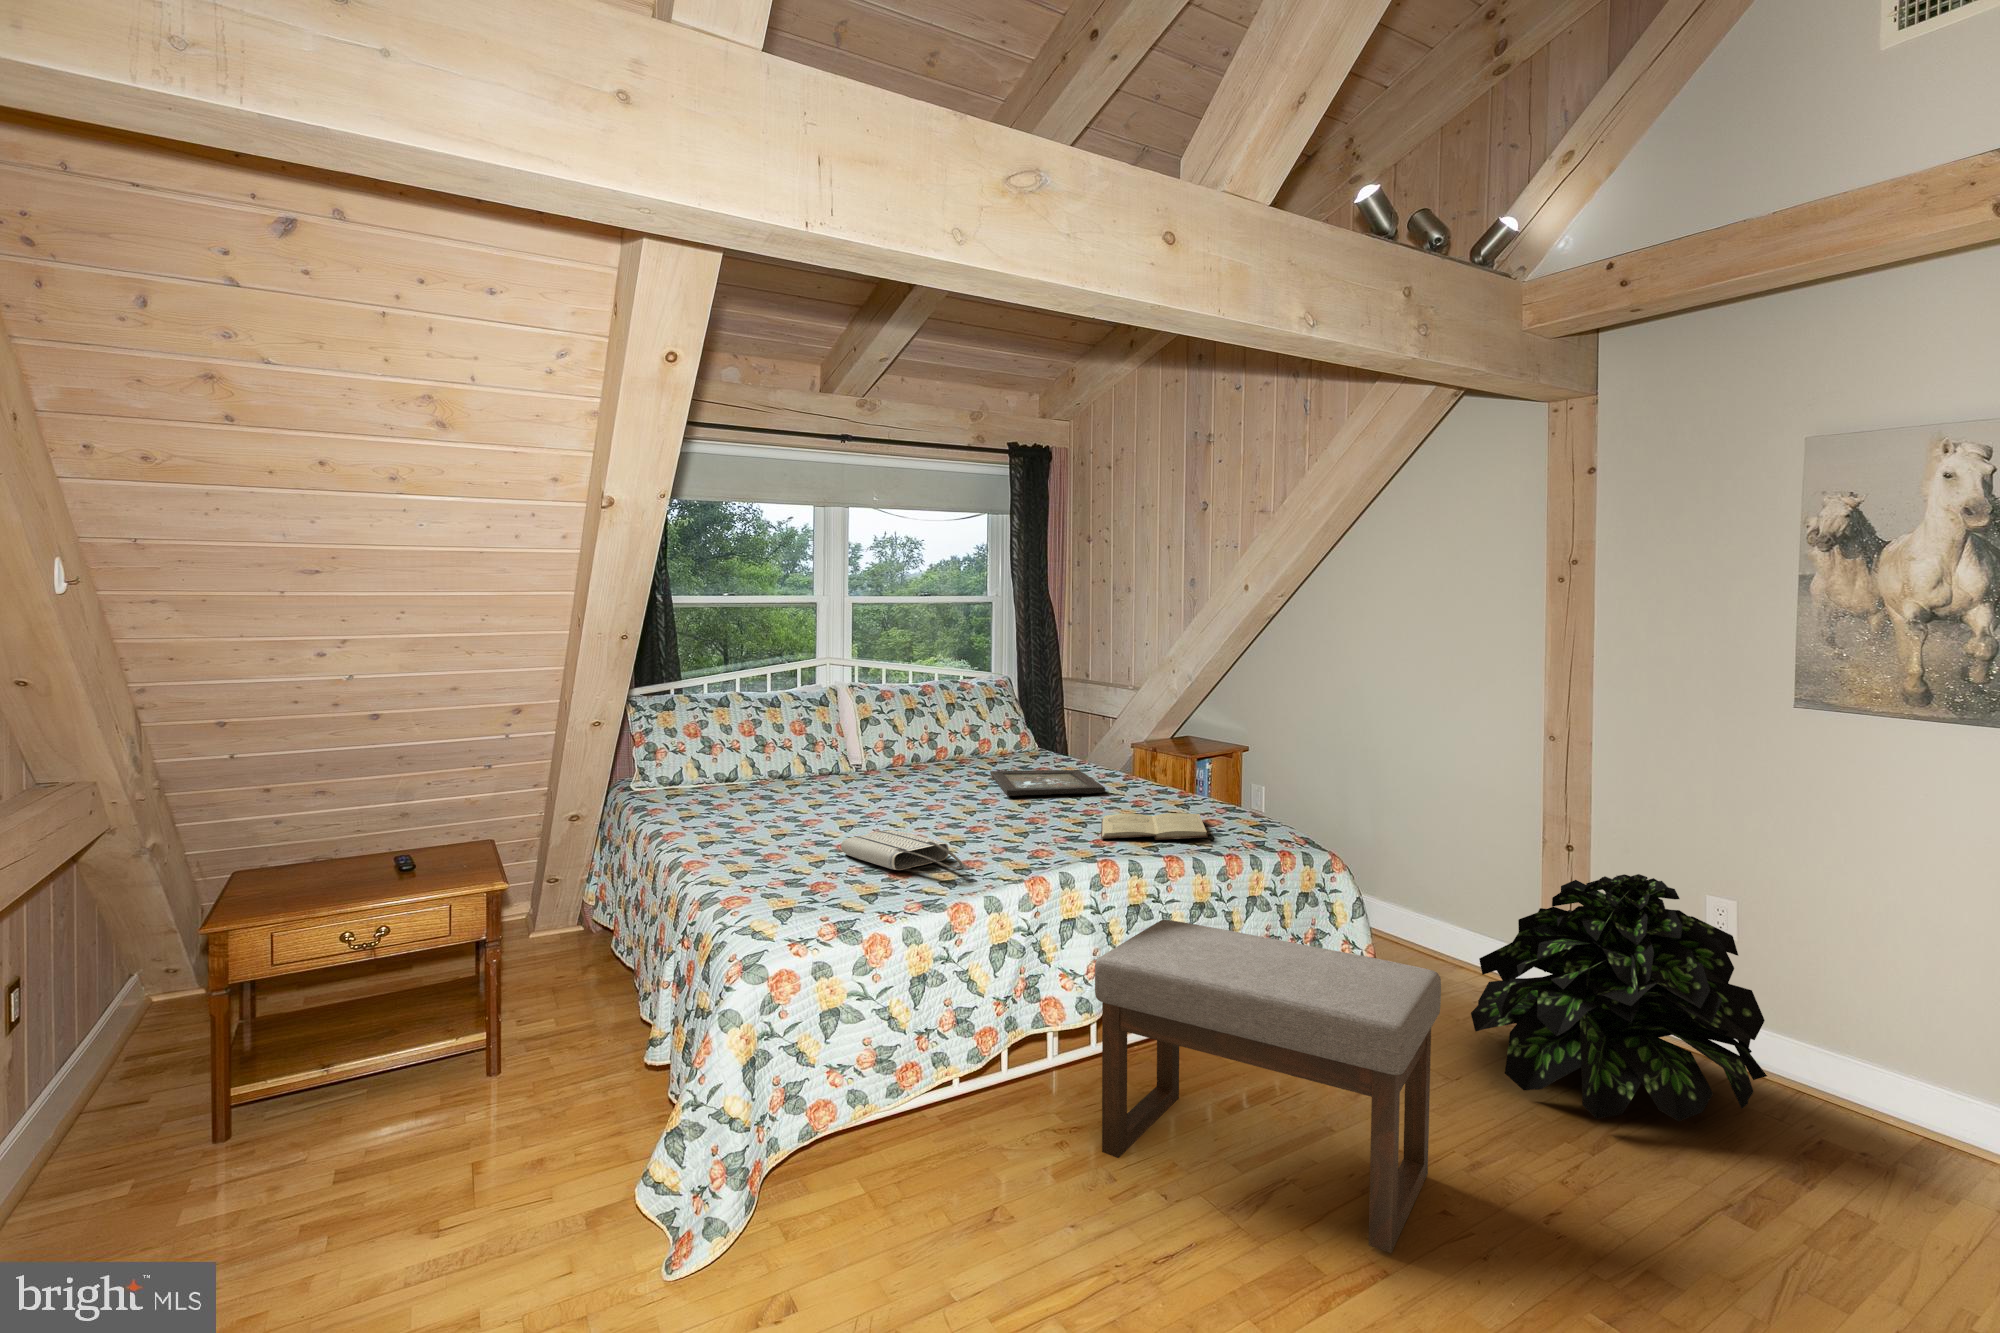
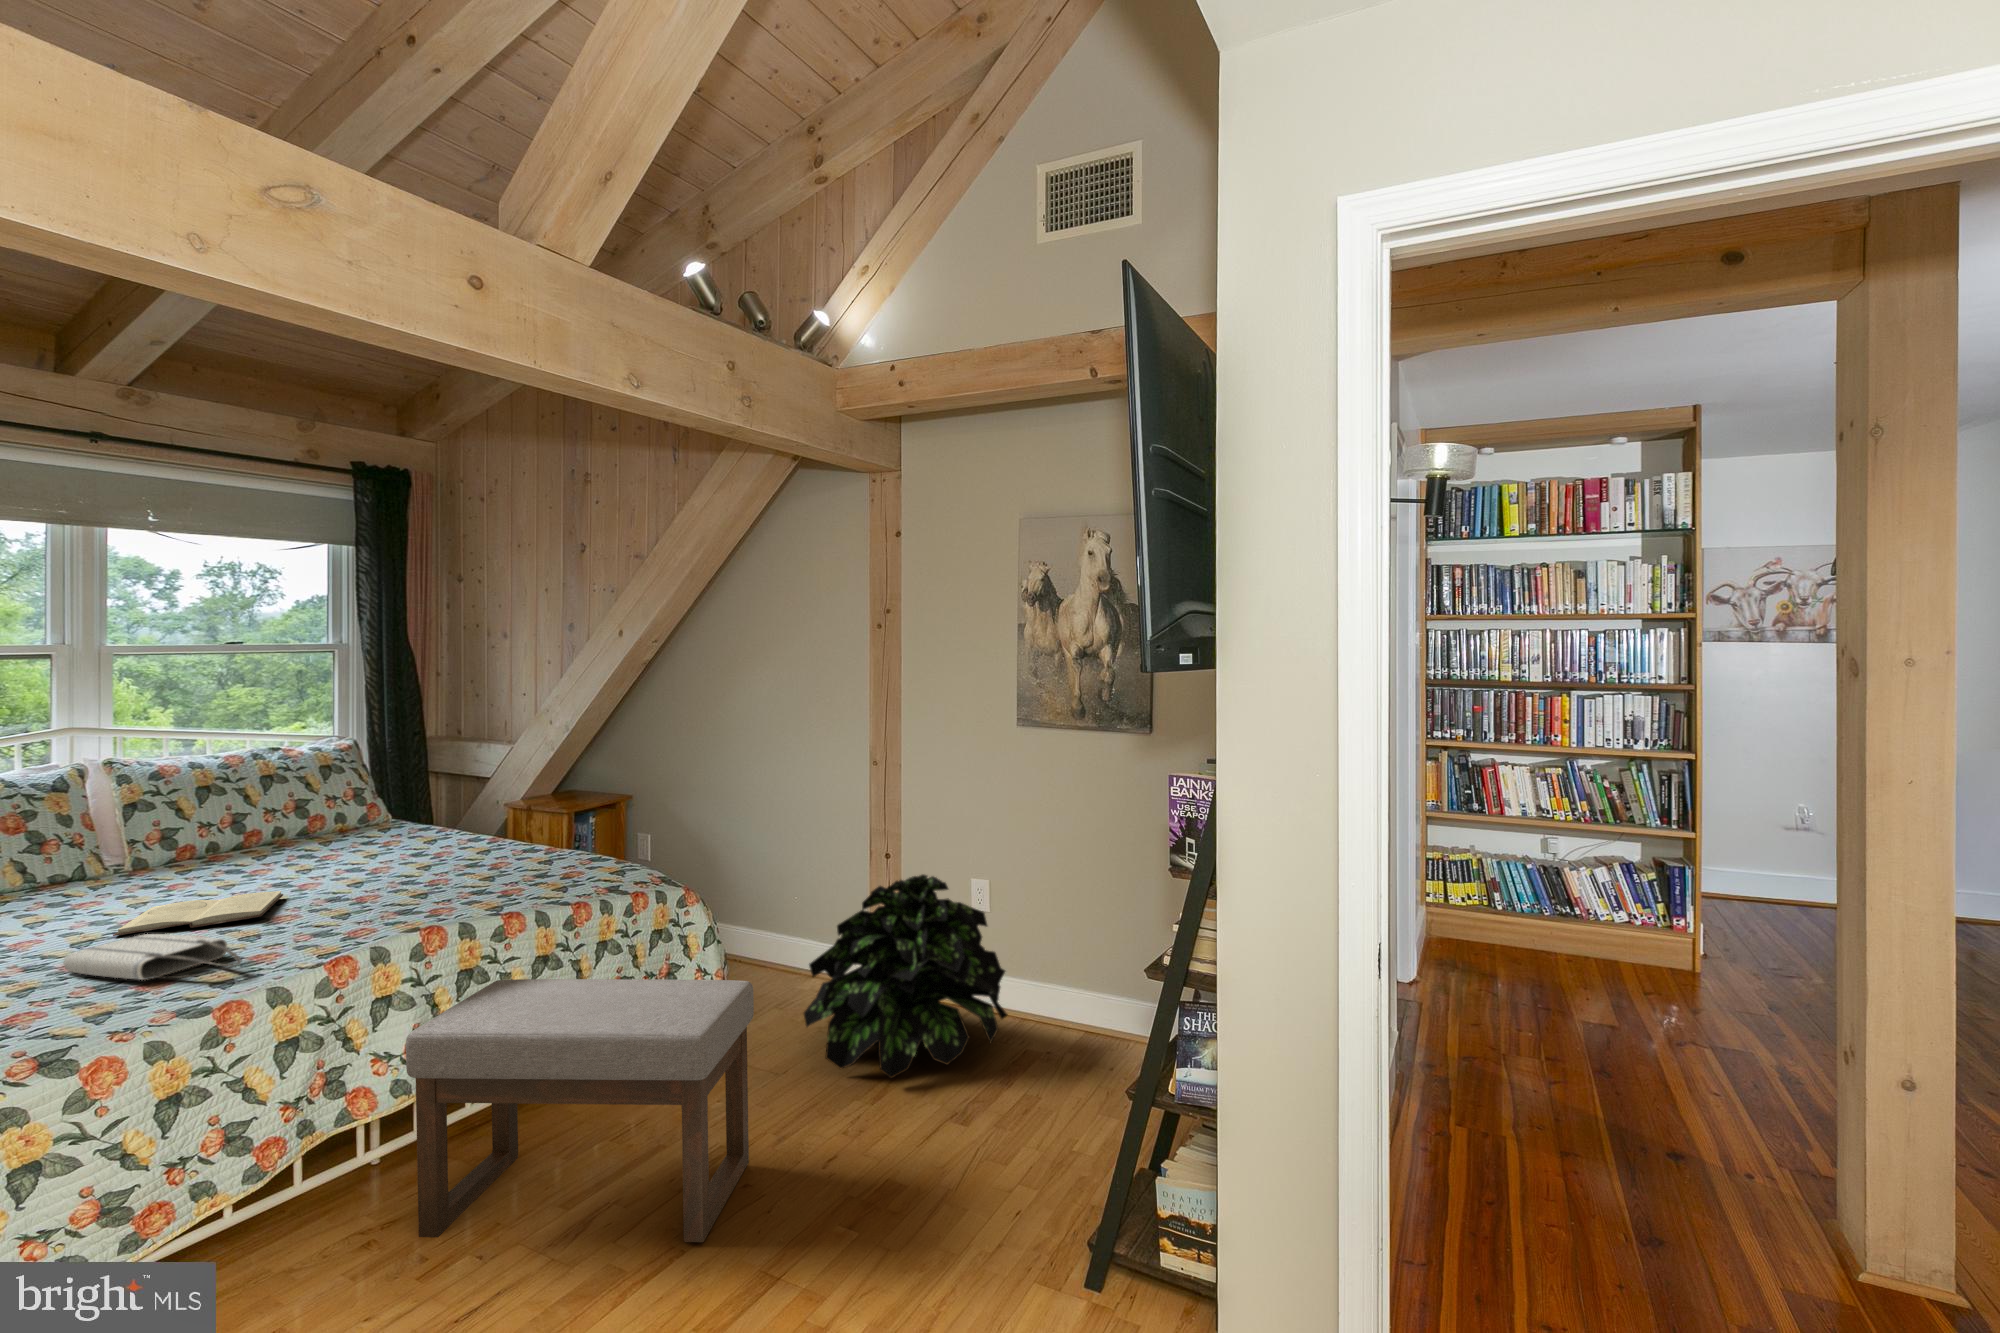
tray: present [990,770,1105,796] -> none [314,839,454,876]
book: present [1101,813,1208,840] -> present [113,891,283,936]

